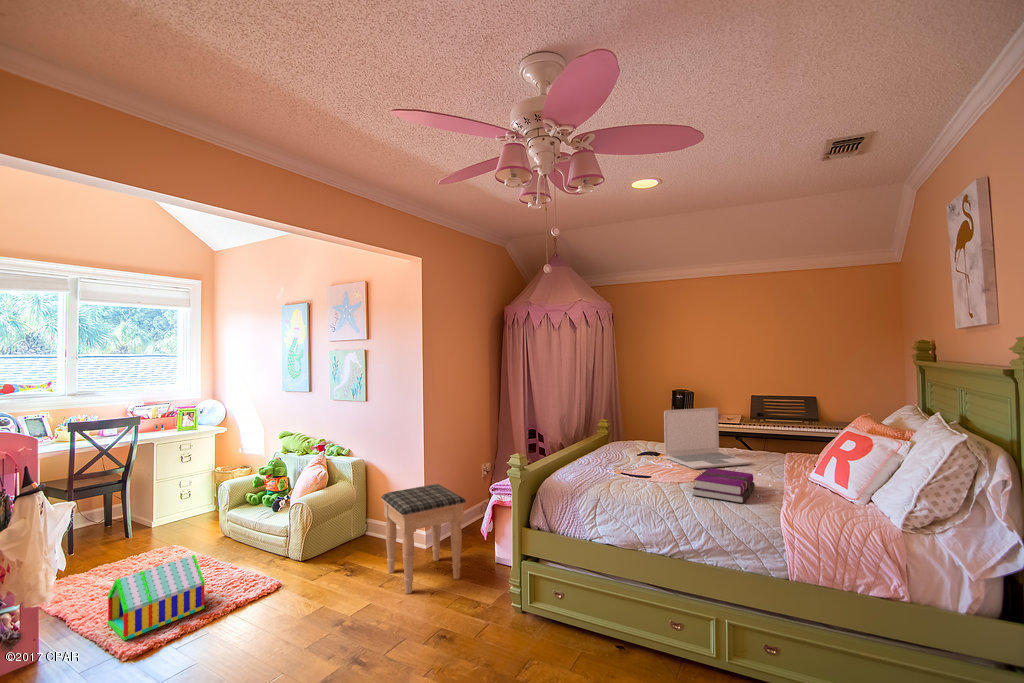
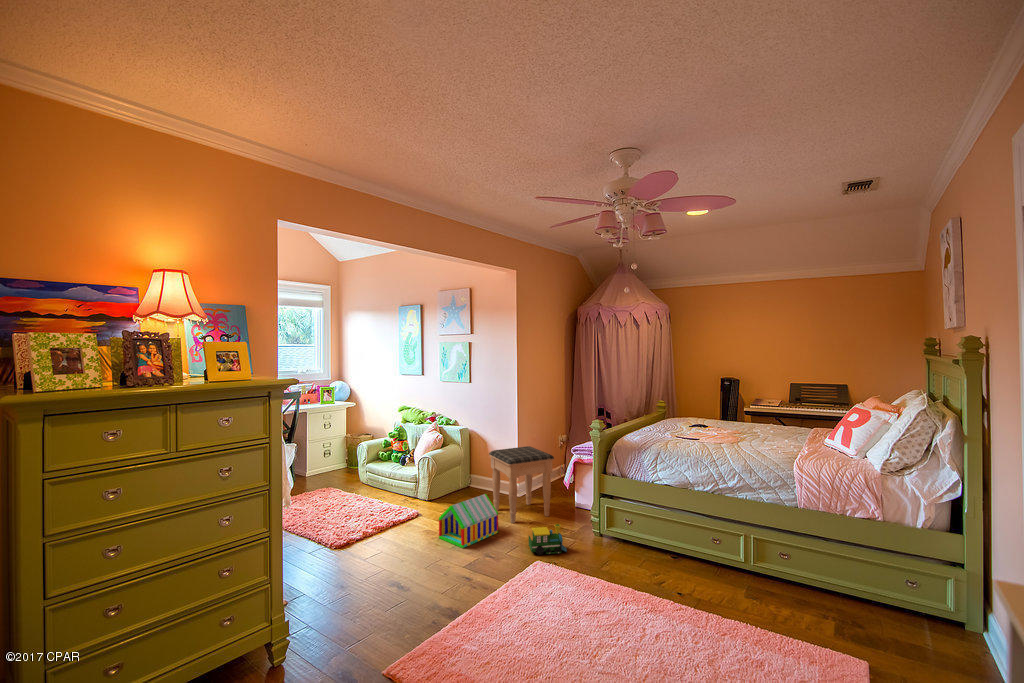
laptop: present [664,408,750,469] -> none [712,390,783,437]
hardback book: present [693,468,755,503] -> none [731,434,781,457]
toy house: present [108,555,204,641] -> present [439,494,498,548]
toy train: none [420,603,473,653] -> present [529,524,567,555]

